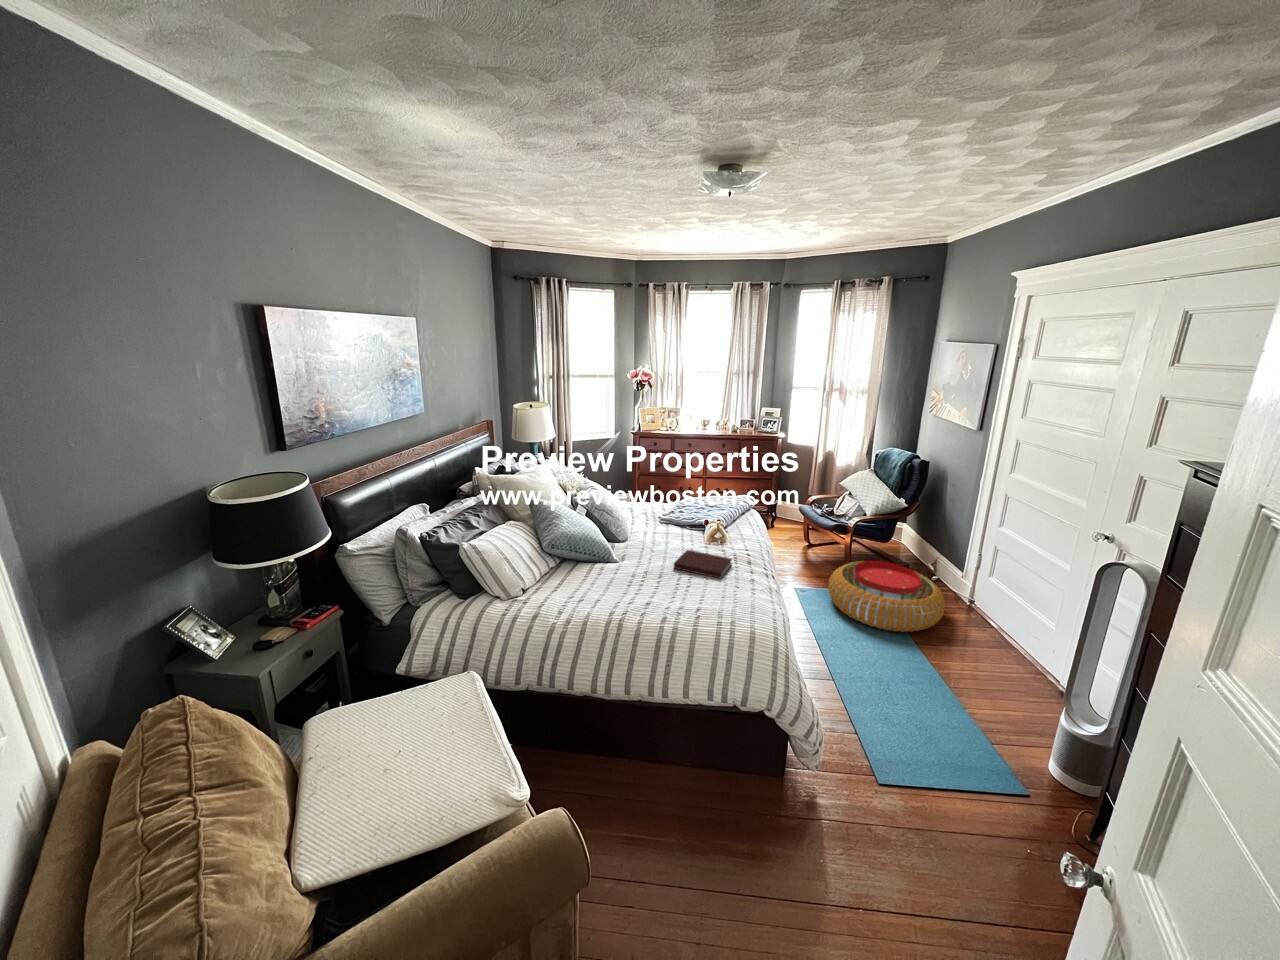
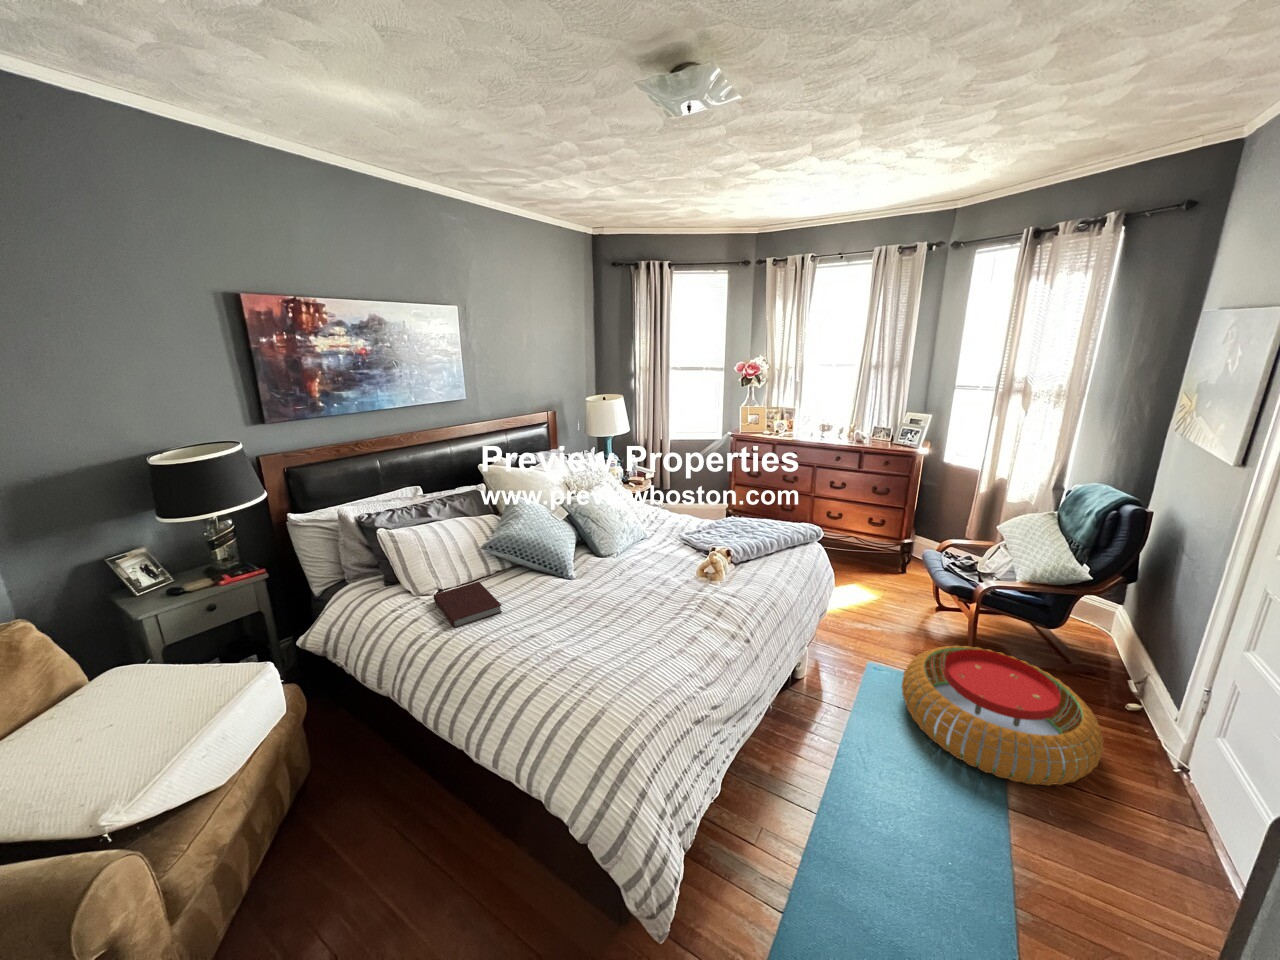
notebook: present [674,550,732,578] -> present [434,582,502,628]

